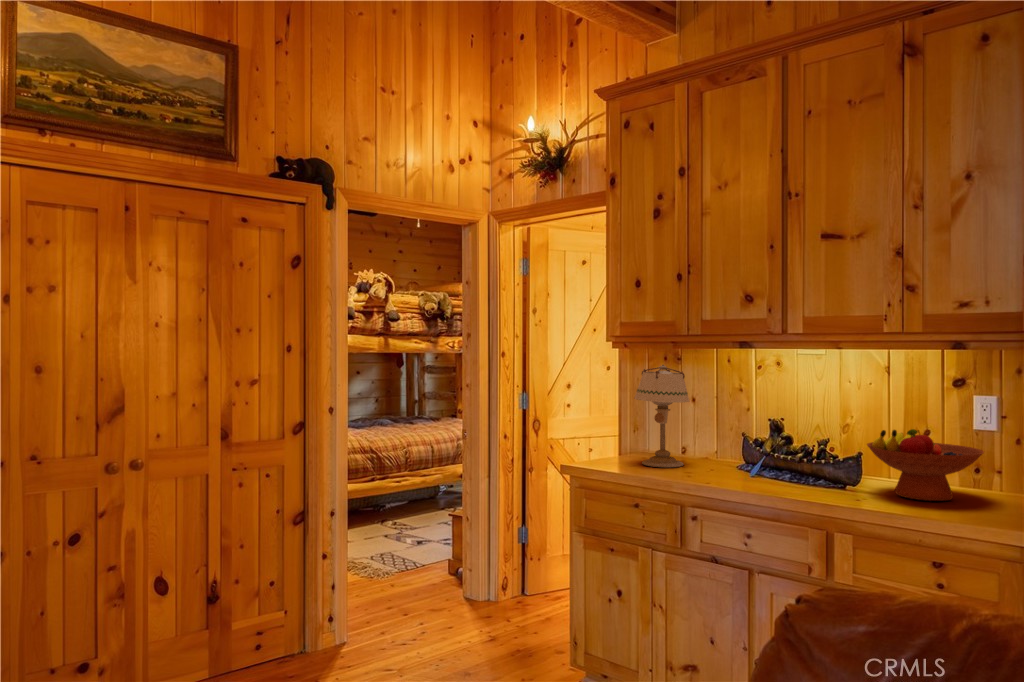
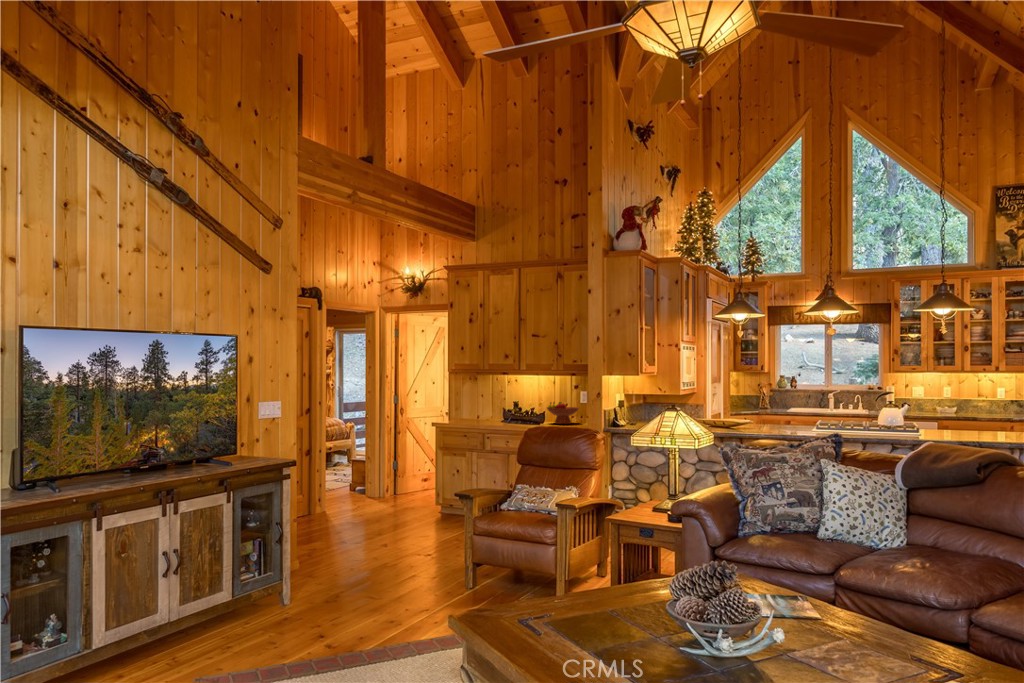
table lamp: present [634,365,689,467] -> none [463,382,484,422]

